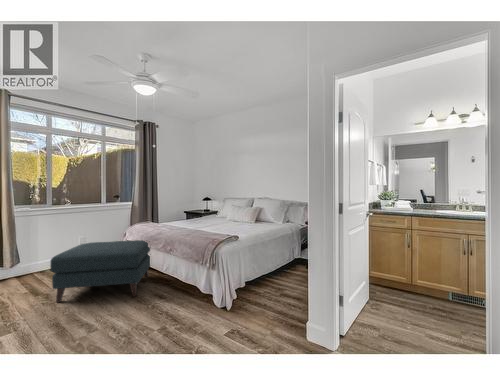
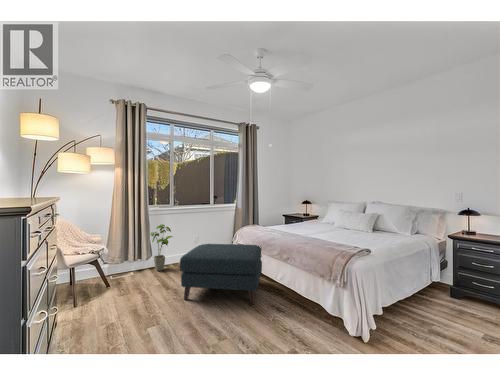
house plant: none [15,226,51,279] -> present [149,224,172,271]

